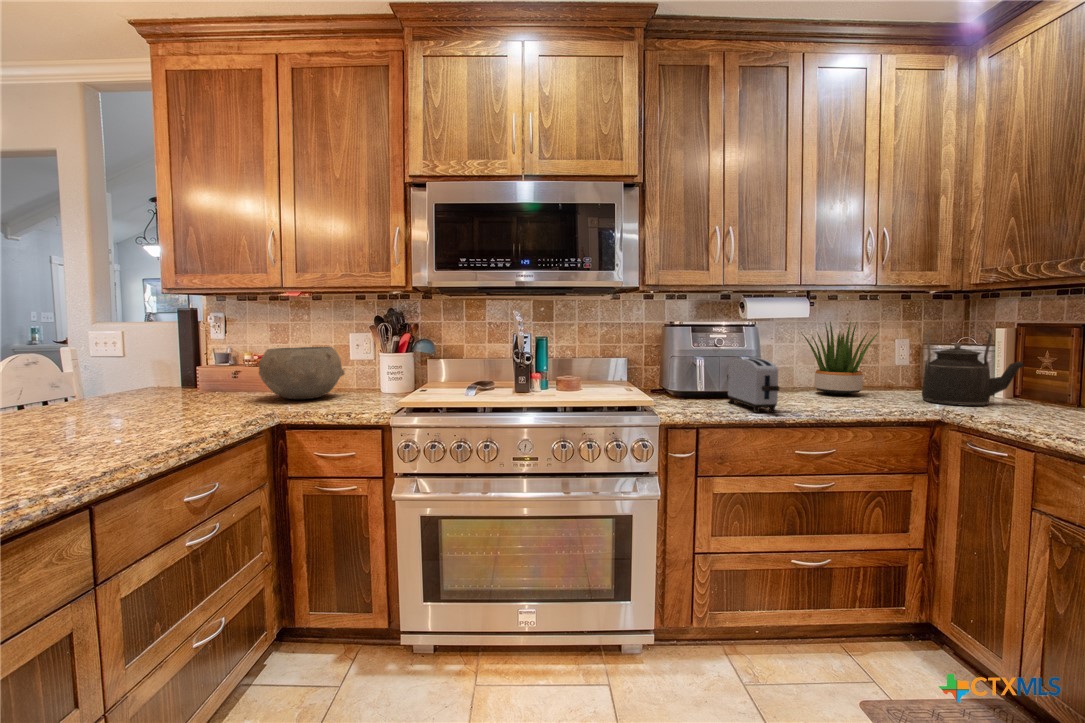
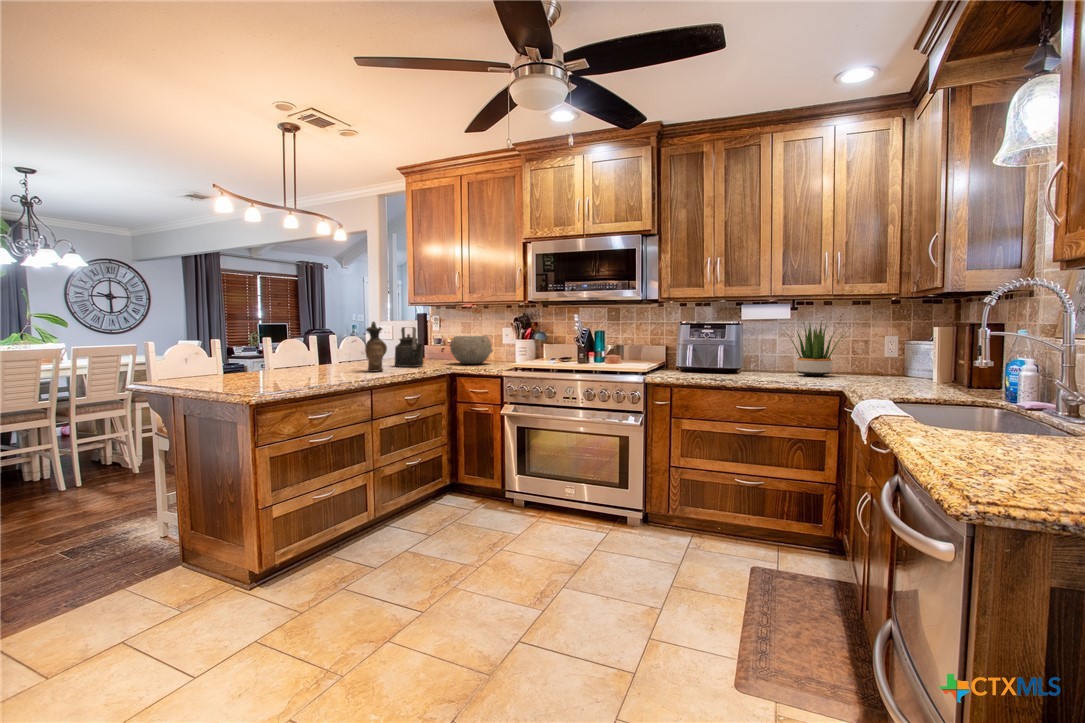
ceramic pitcher: none [34,322,107,450] -> present [365,322,387,372]
kettle: present [922,330,1025,406] -> present [395,327,423,367]
toaster: present [727,359,779,413] -> none [706,345,725,379]

